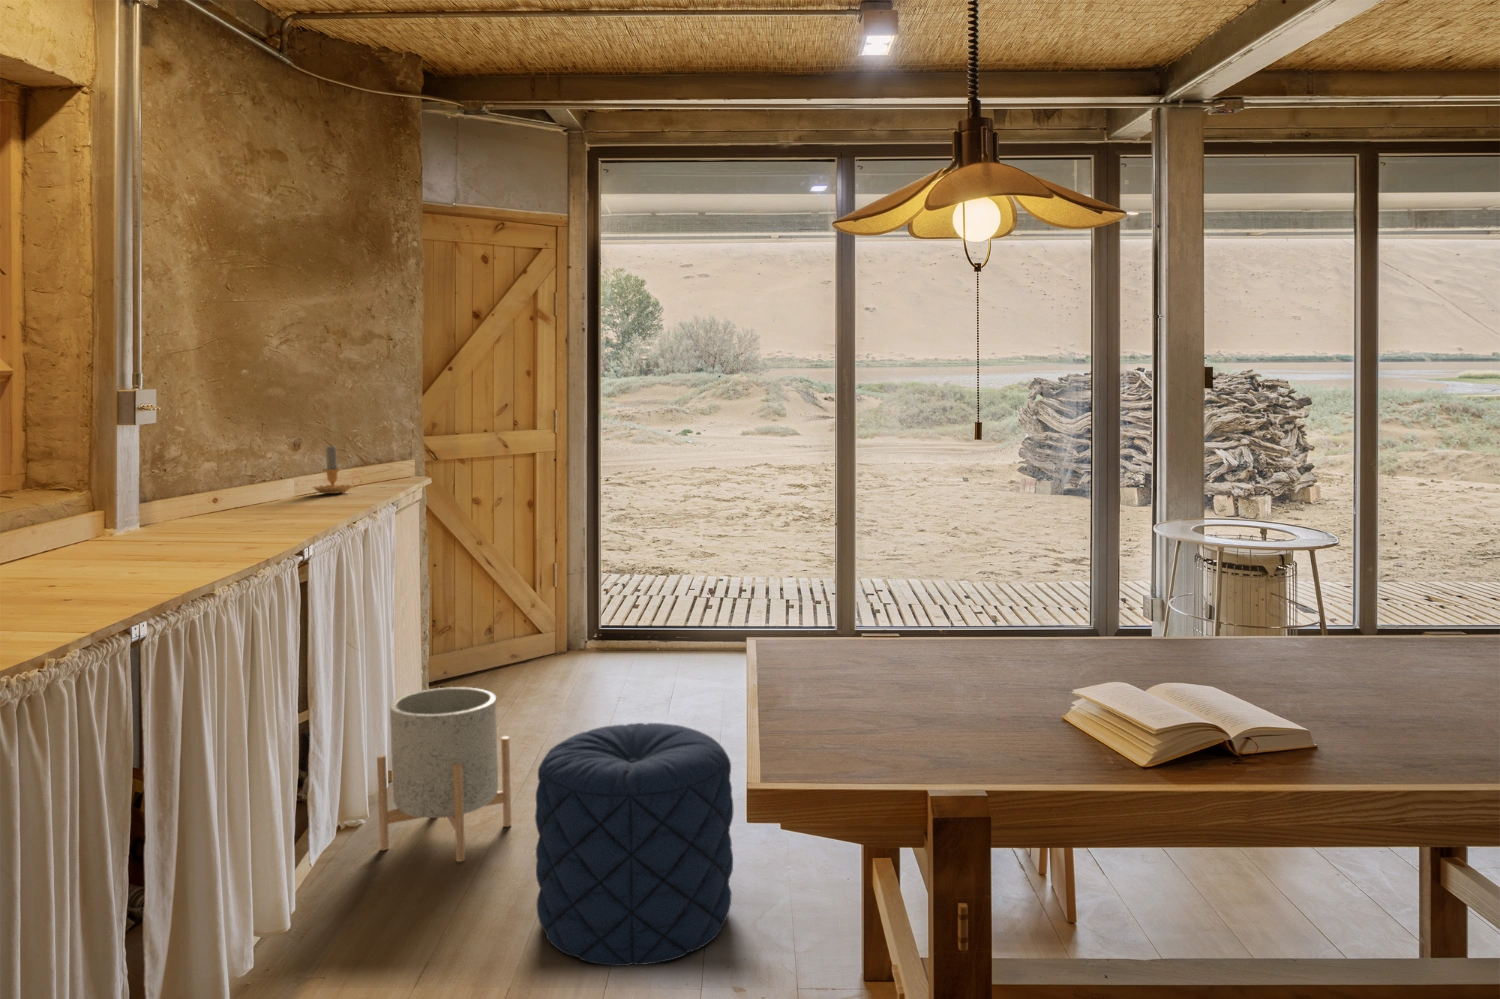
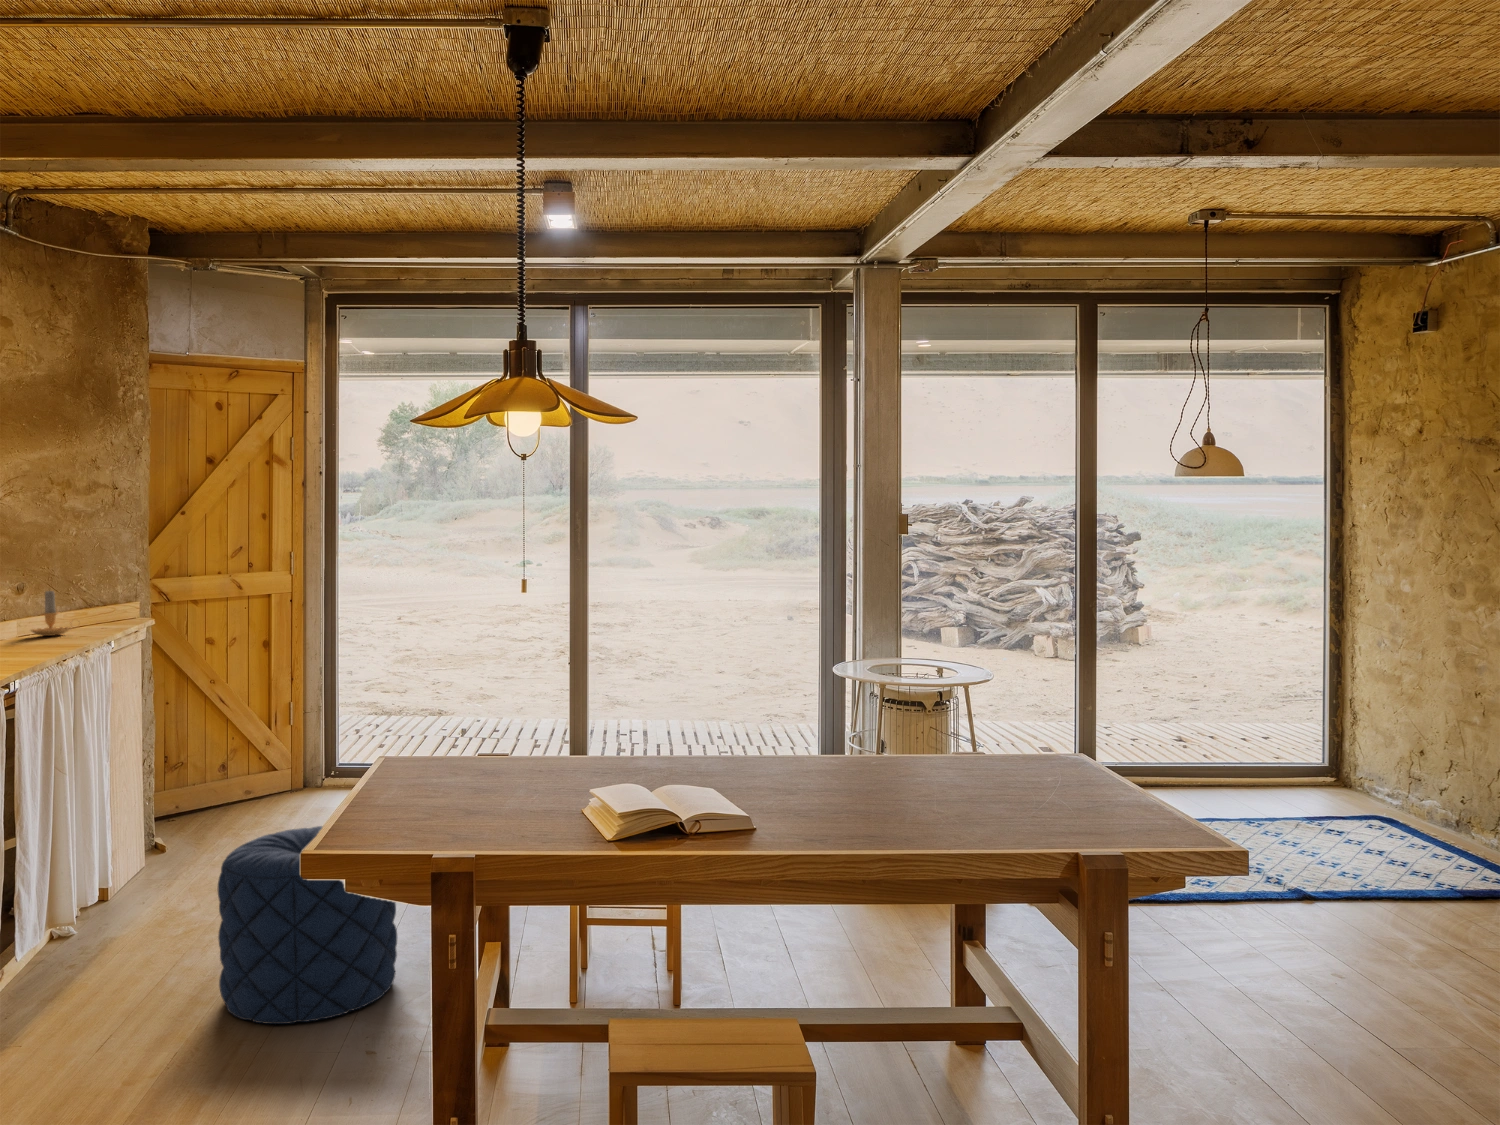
planter: present [377,687,511,862] -> none [83,809,215,962]

